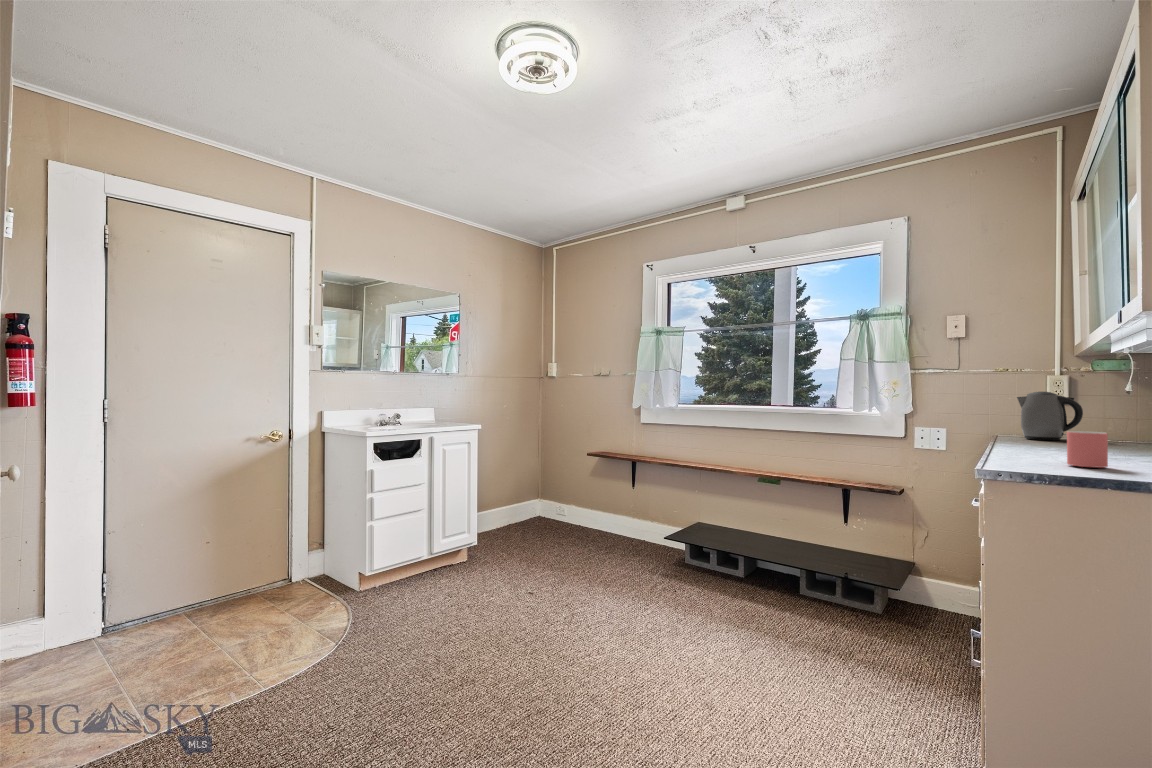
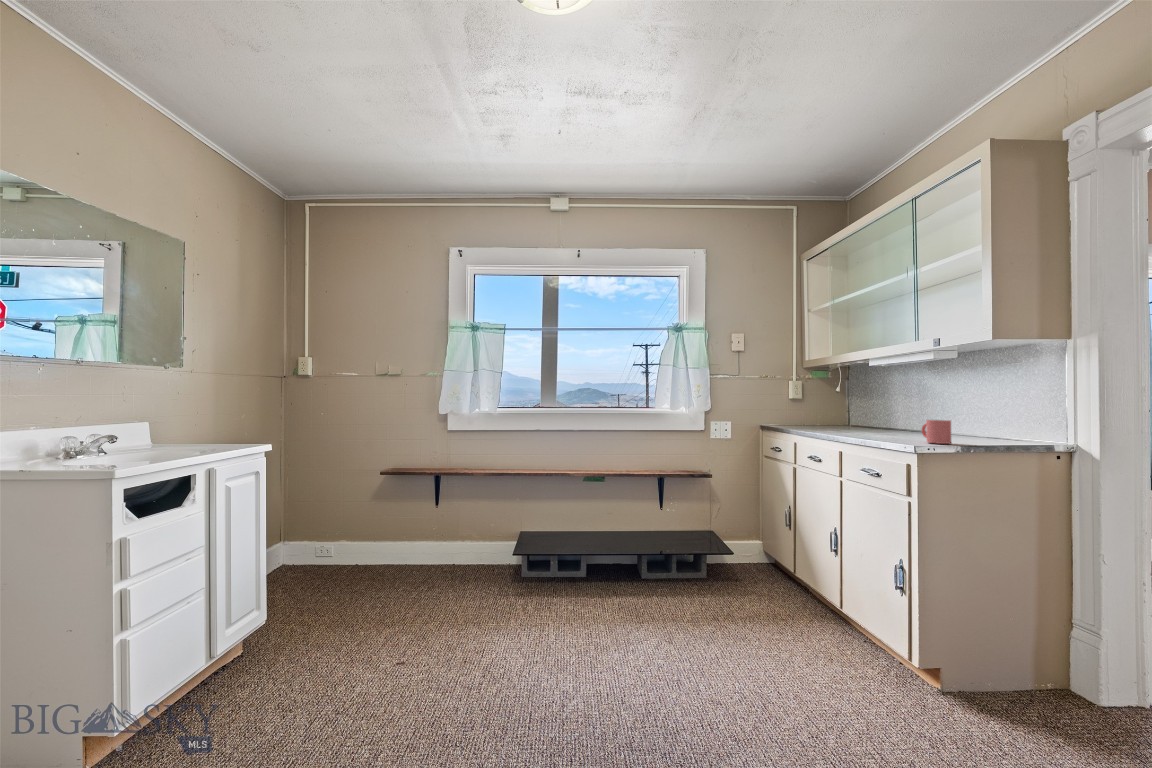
kettle: present [1017,392,1083,440] -> none [791,393,827,427]

